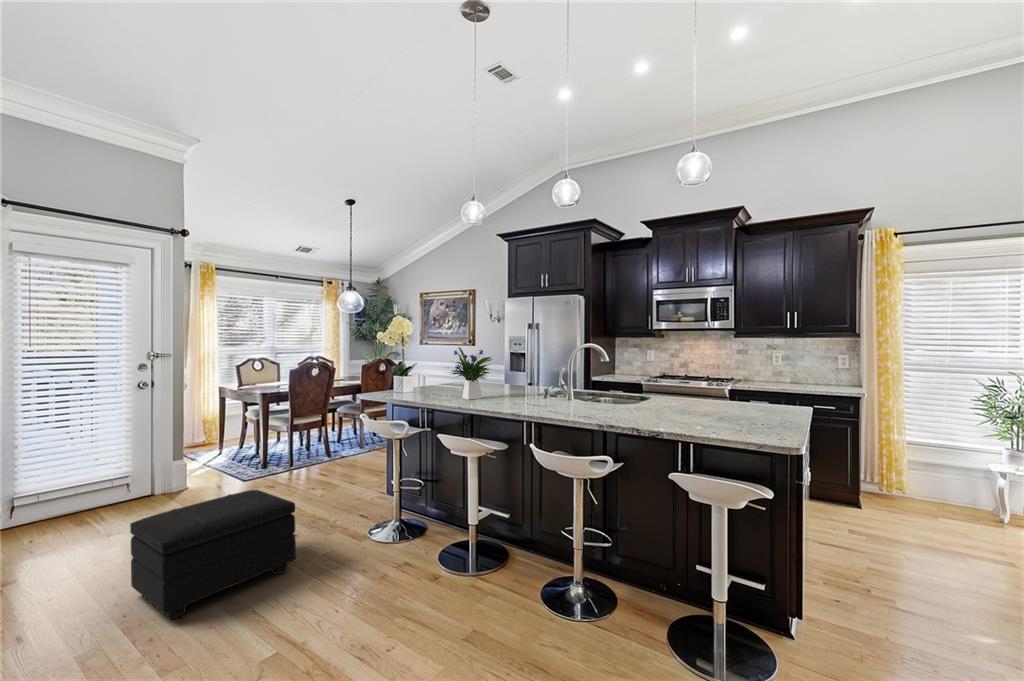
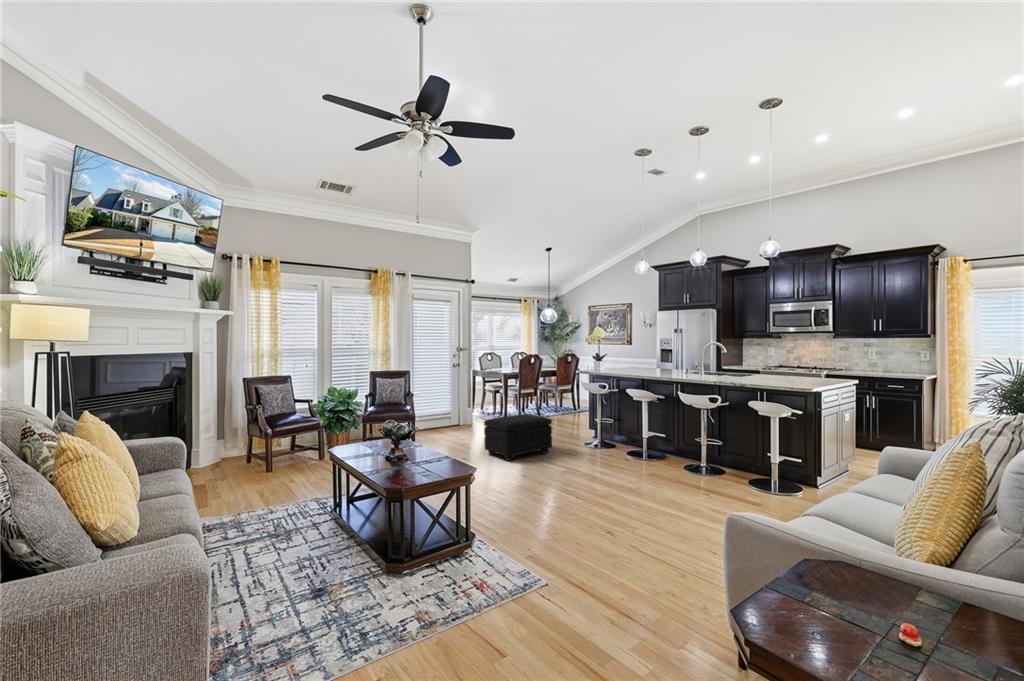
flower arrangement: present [452,347,492,400] -> none [623,343,653,374]

